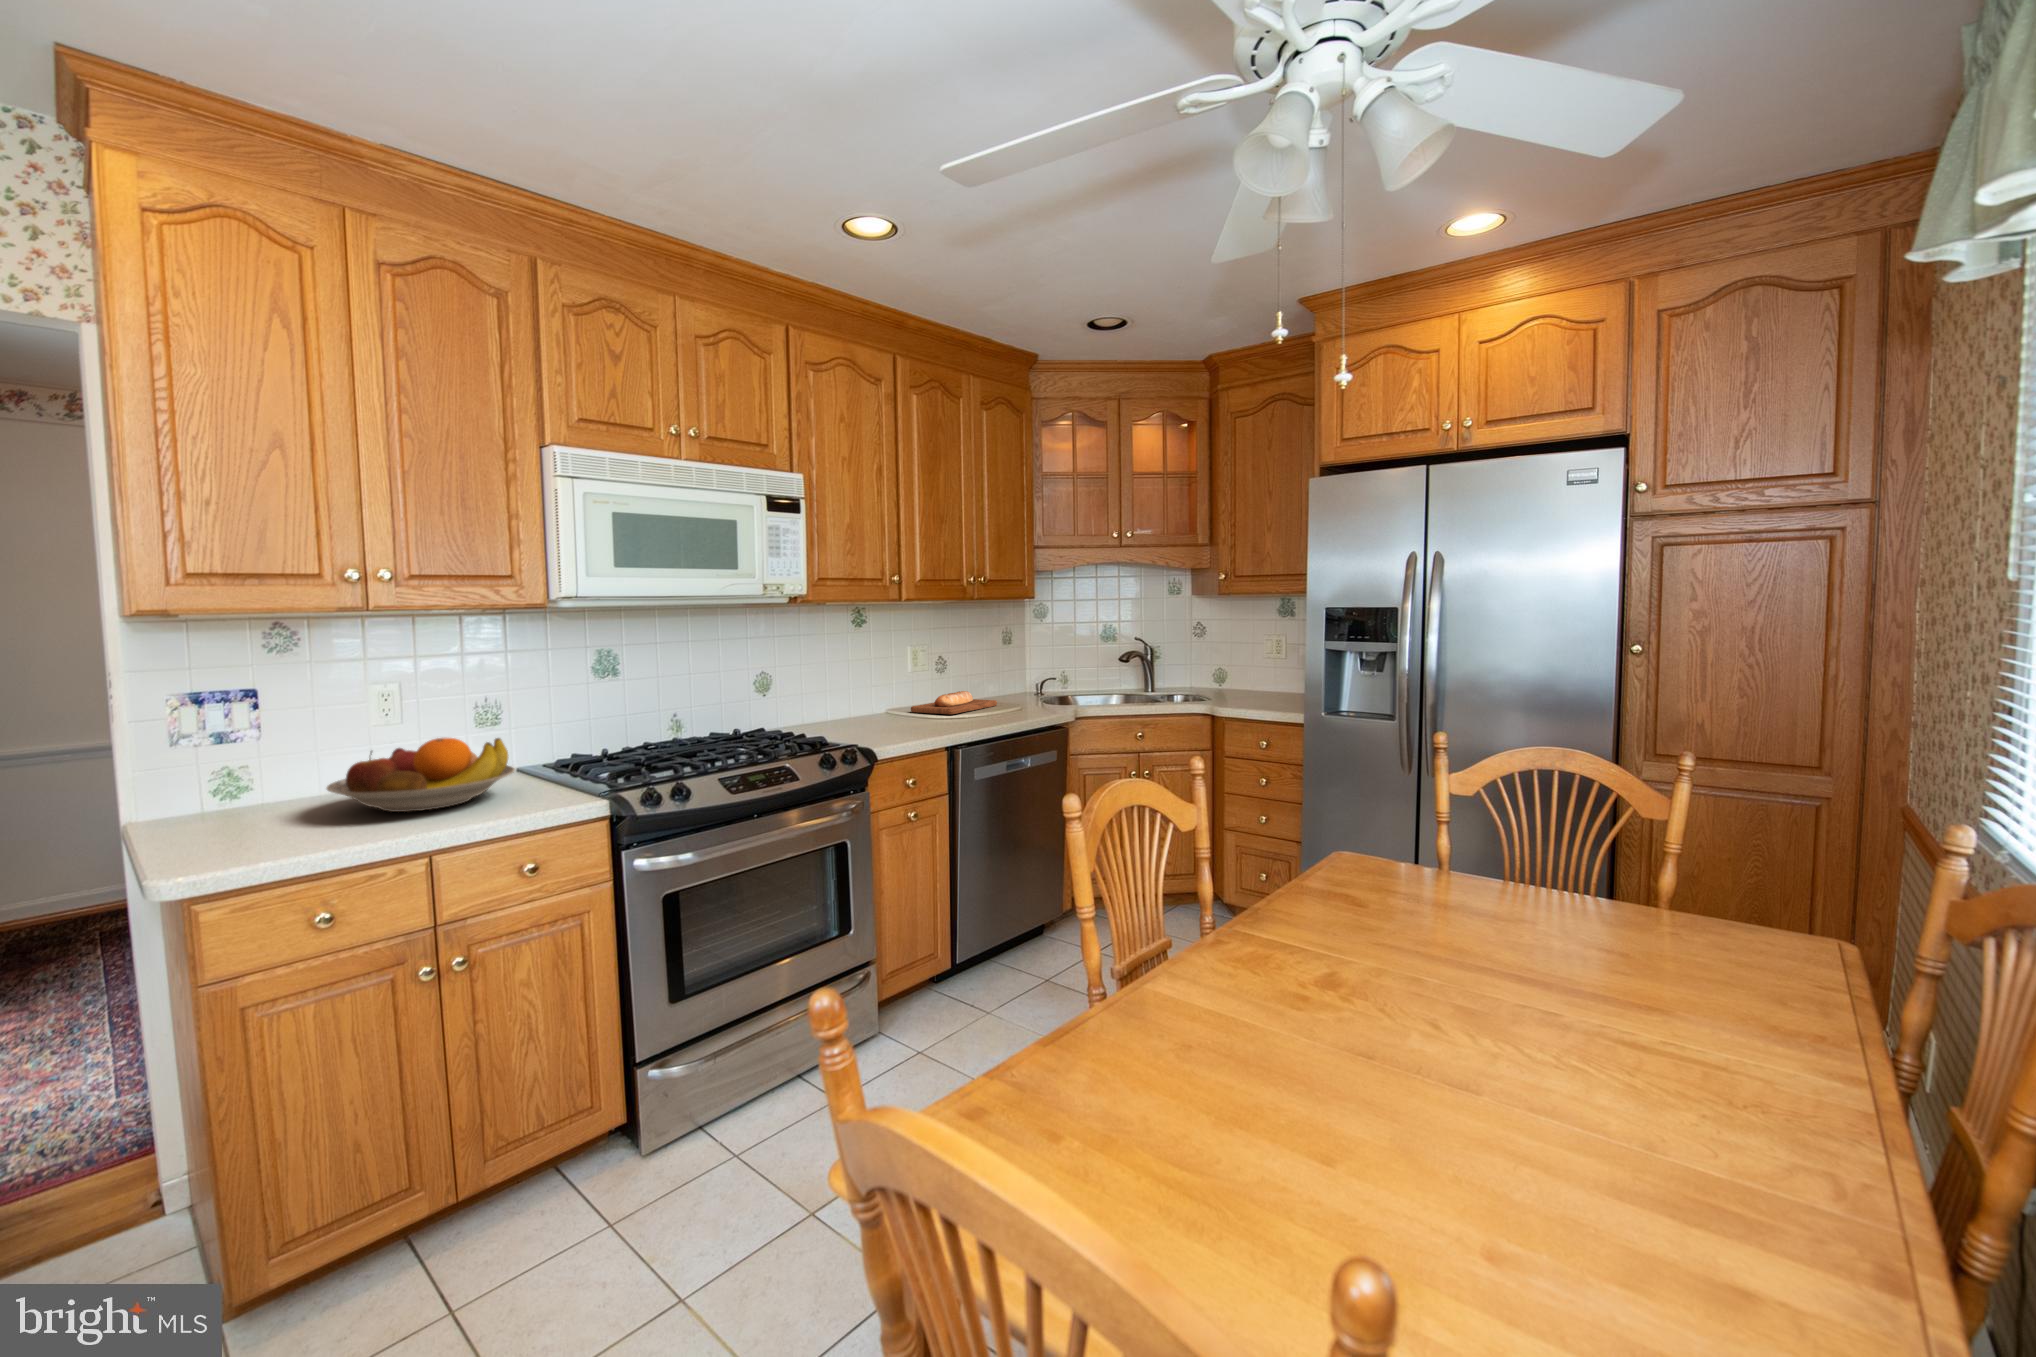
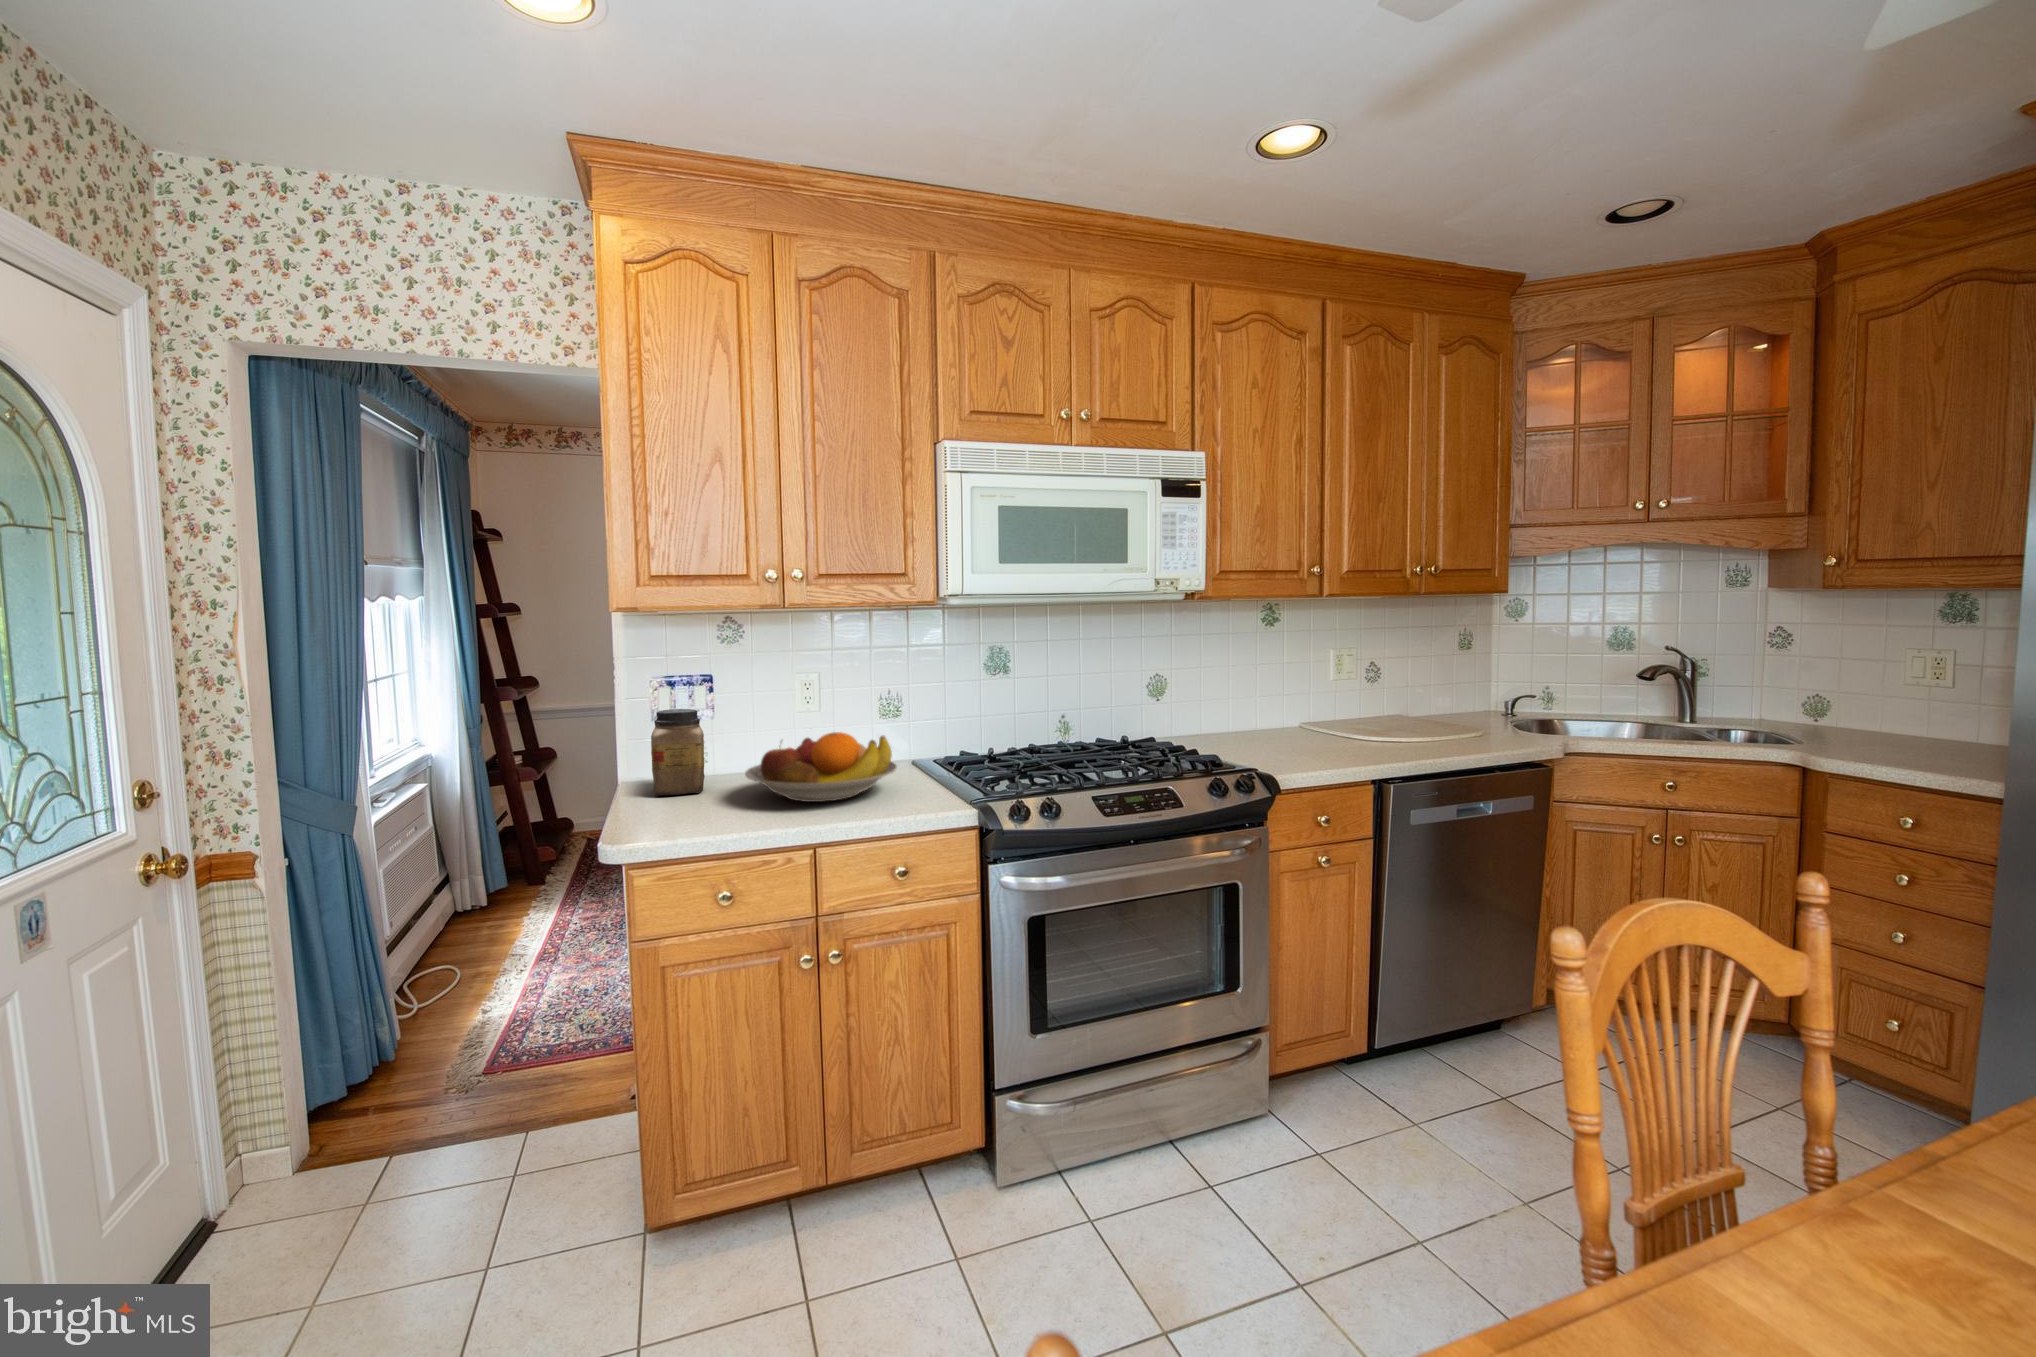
bread loaf: present [911,691,997,714] -> none [1331,705,1447,734]
jar: none [182,726,263,827] -> present [651,709,705,796]

